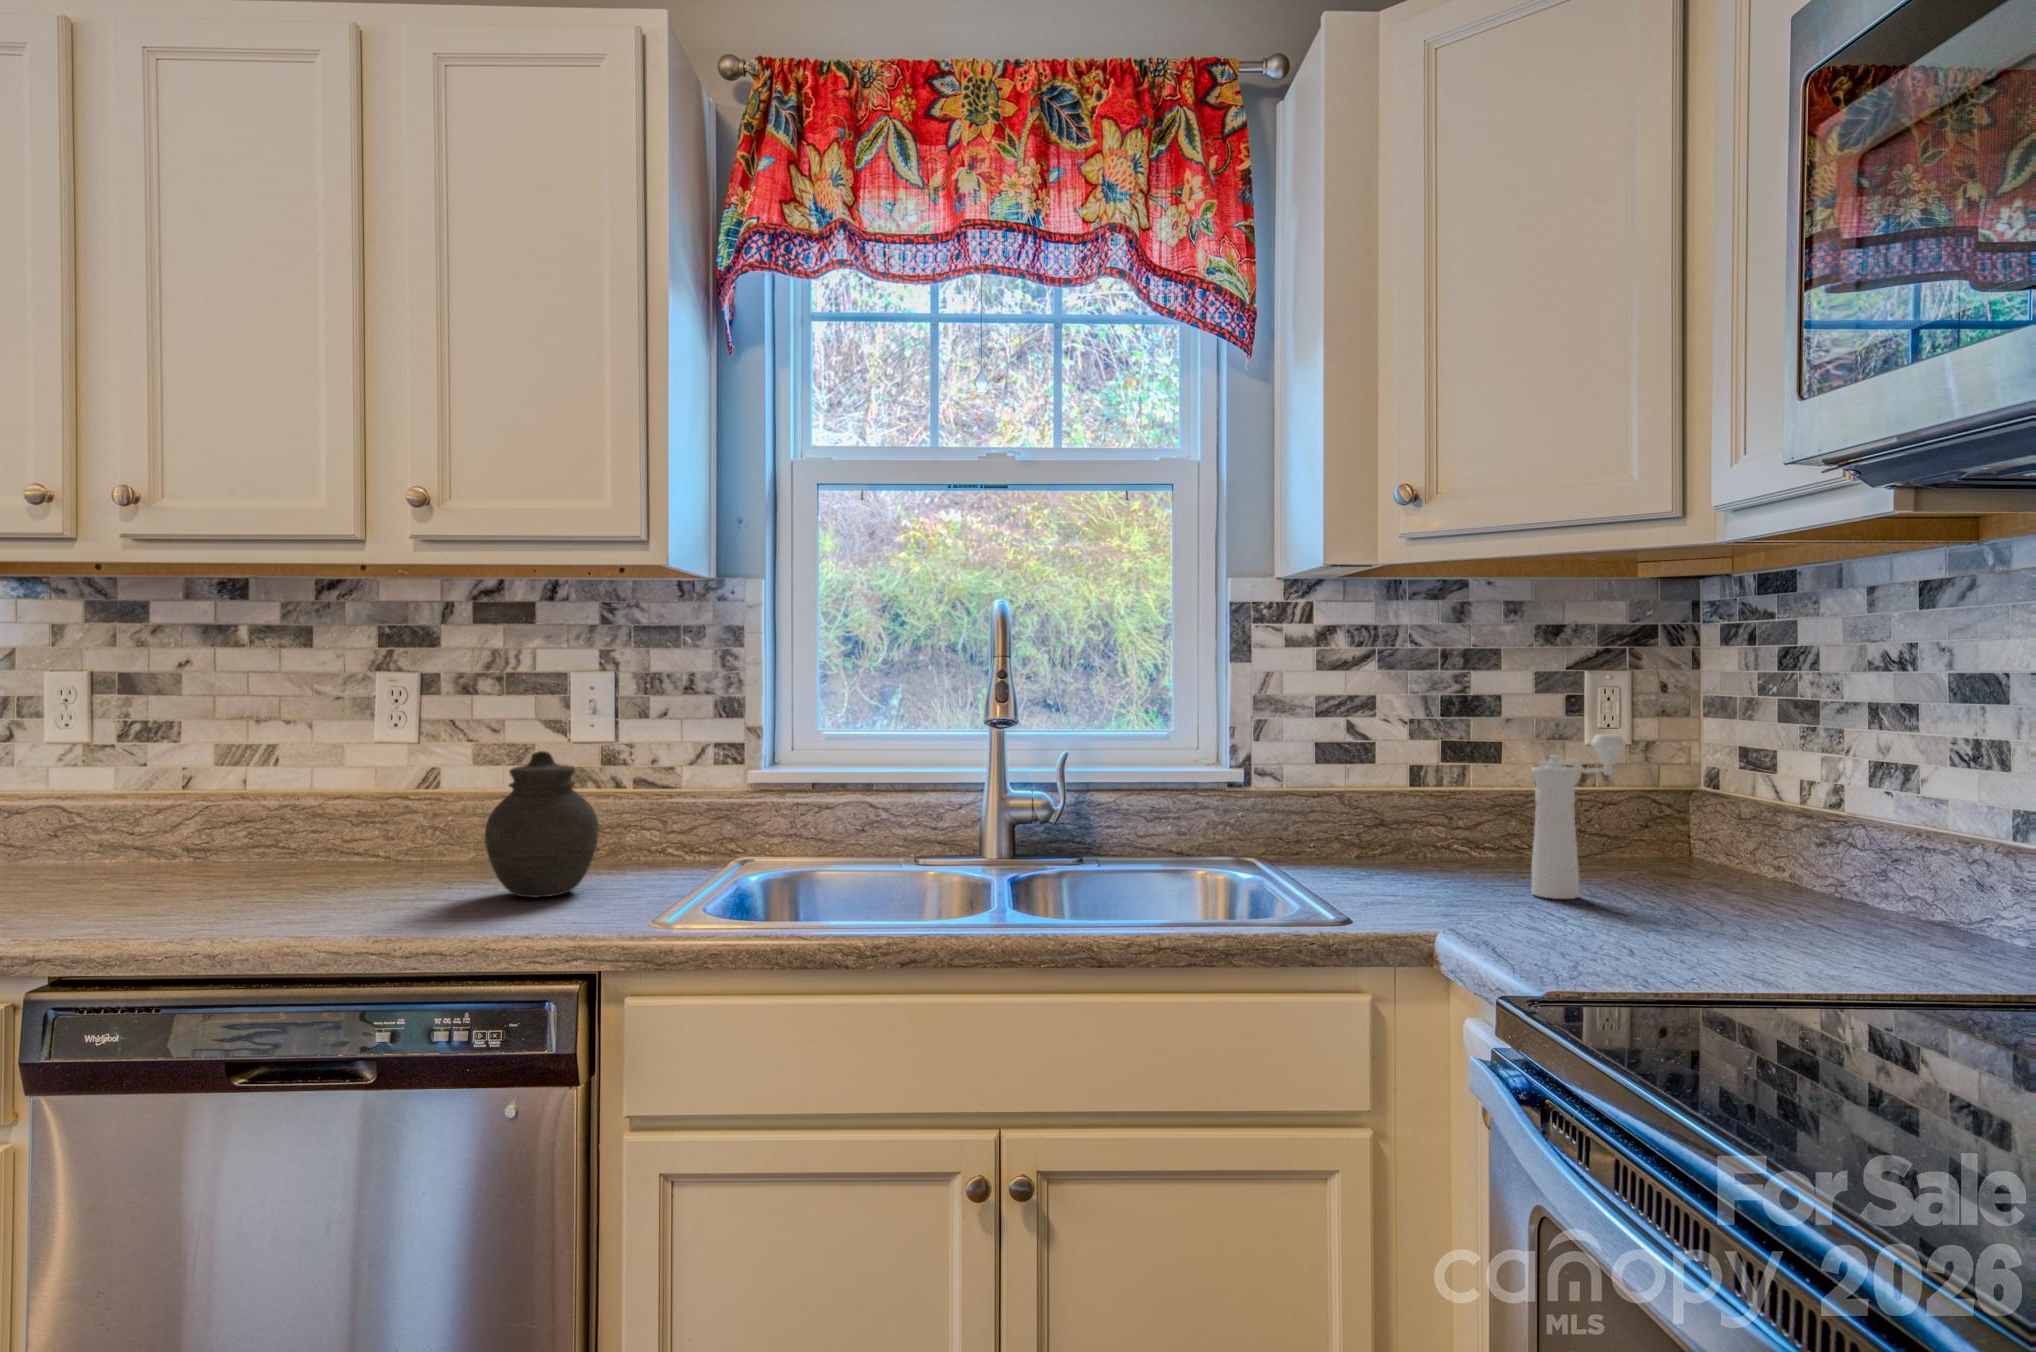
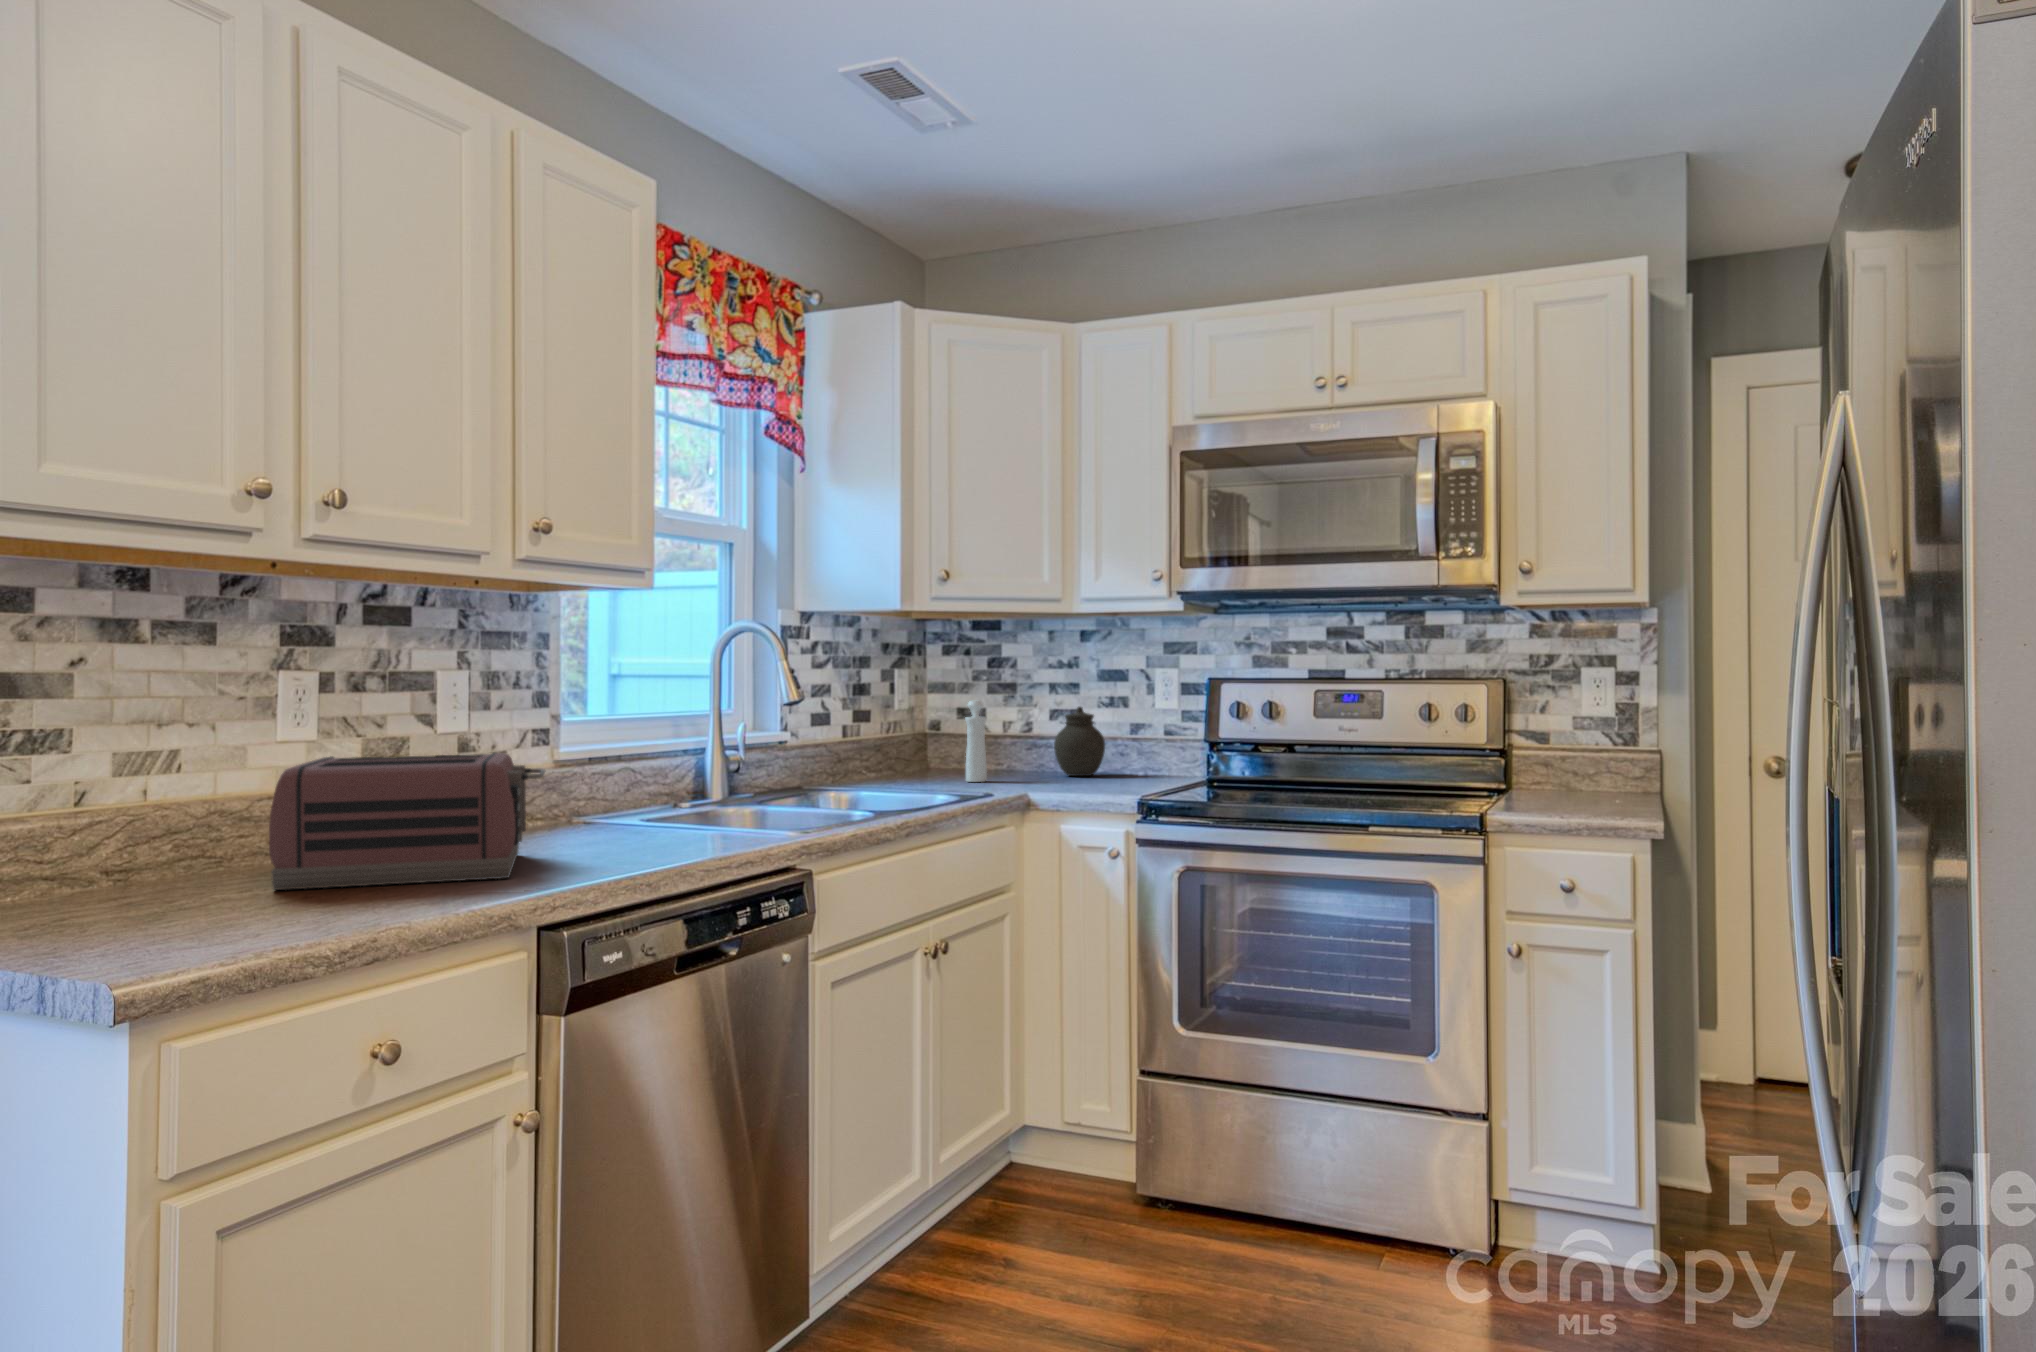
jar: present [485,751,599,898] -> present [1054,707,1105,776]
toaster: none [99,760,395,923] -> present [269,753,545,890]

